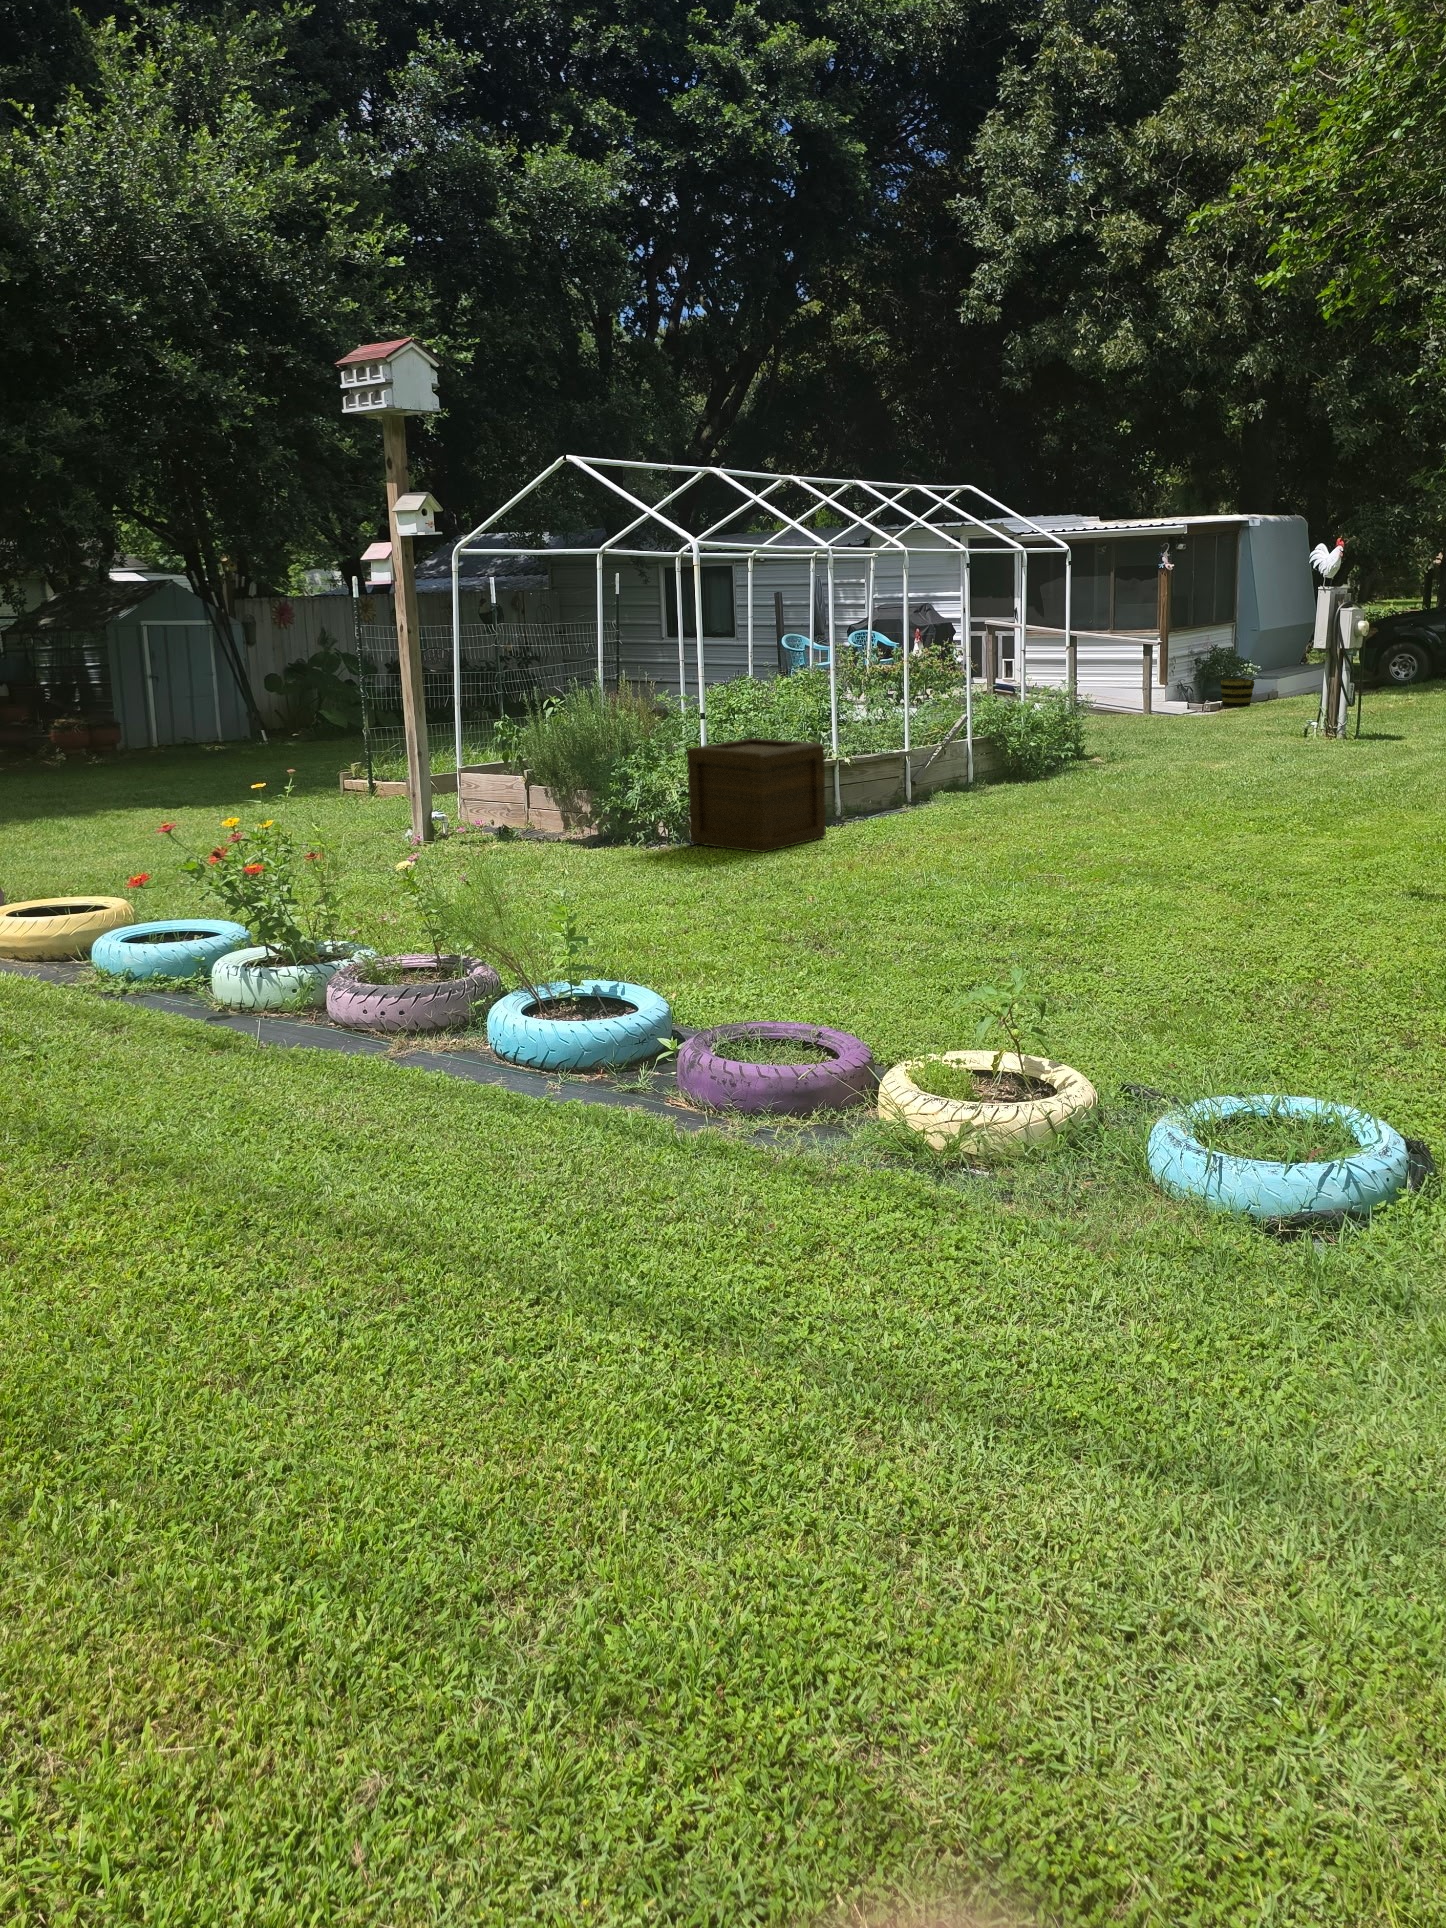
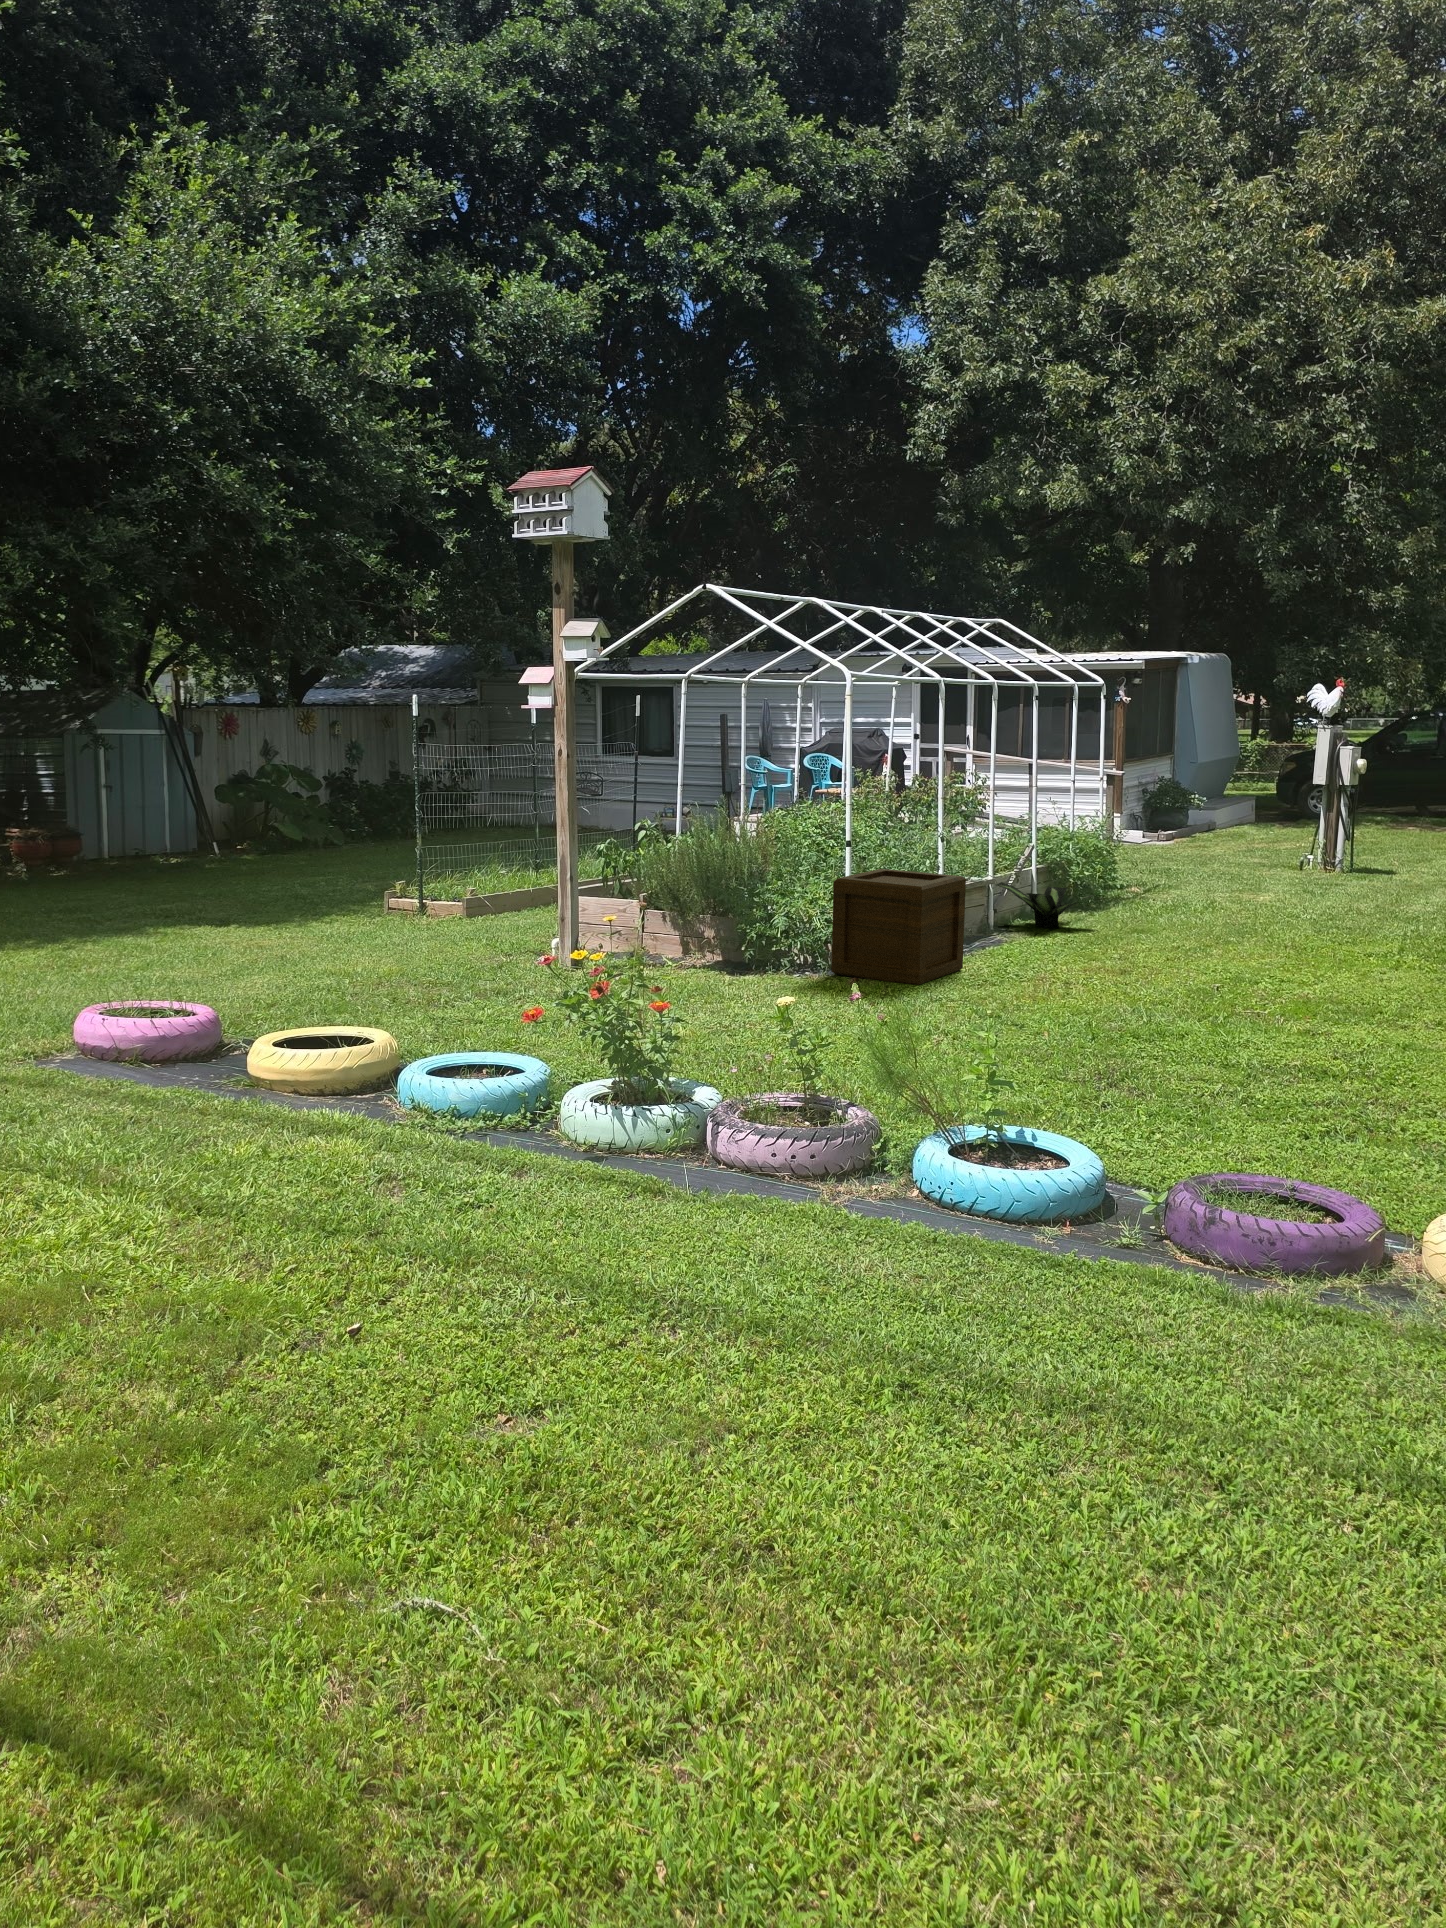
bucket: present [1220,679,1254,707] -> none [1179,811,1213,839]
potted plant: none [915,751,1013,797] -> present [996,882,1094,928]

